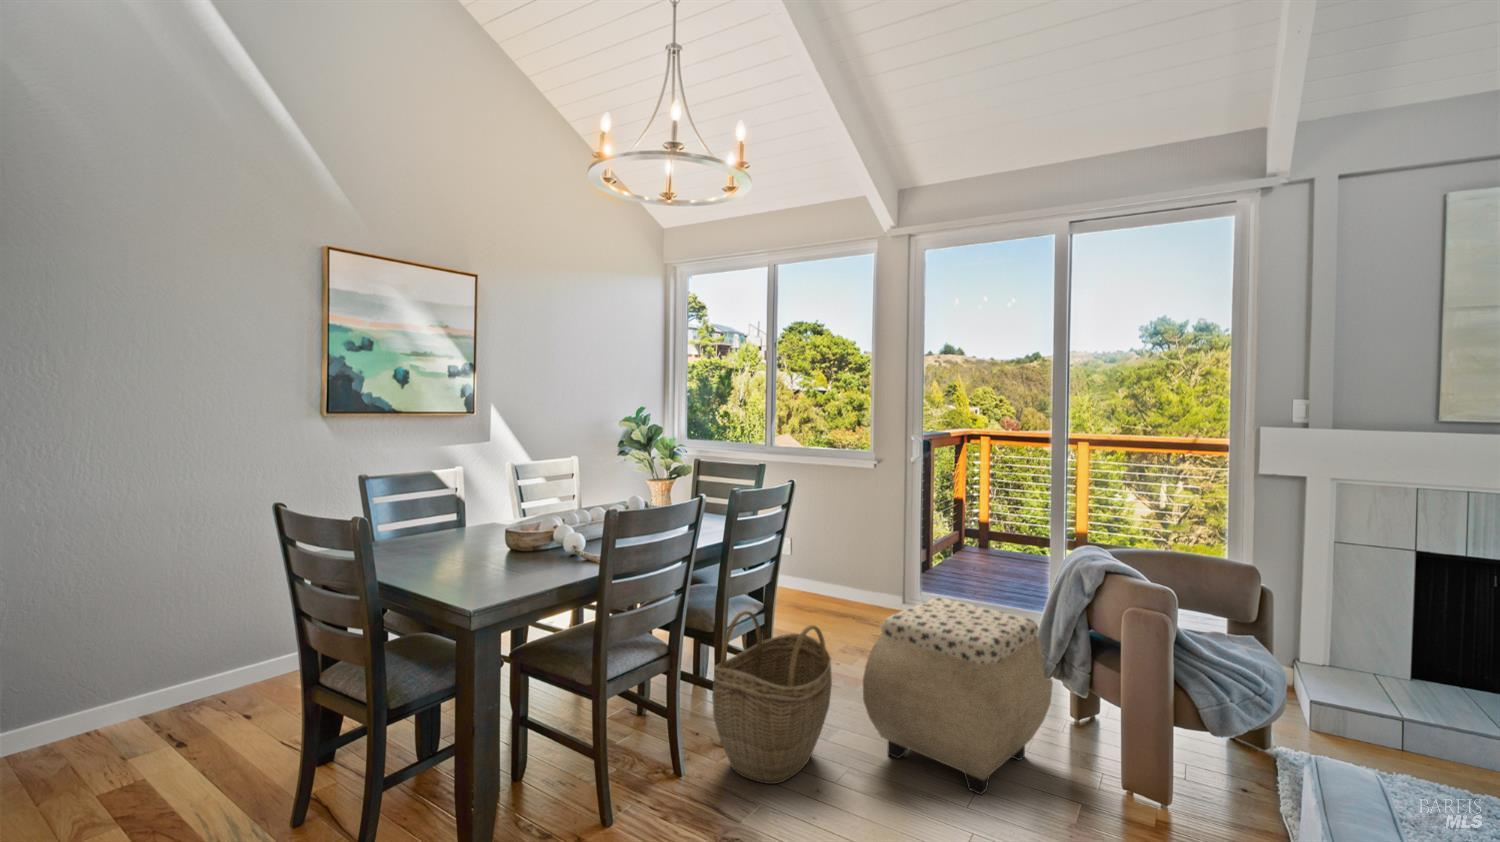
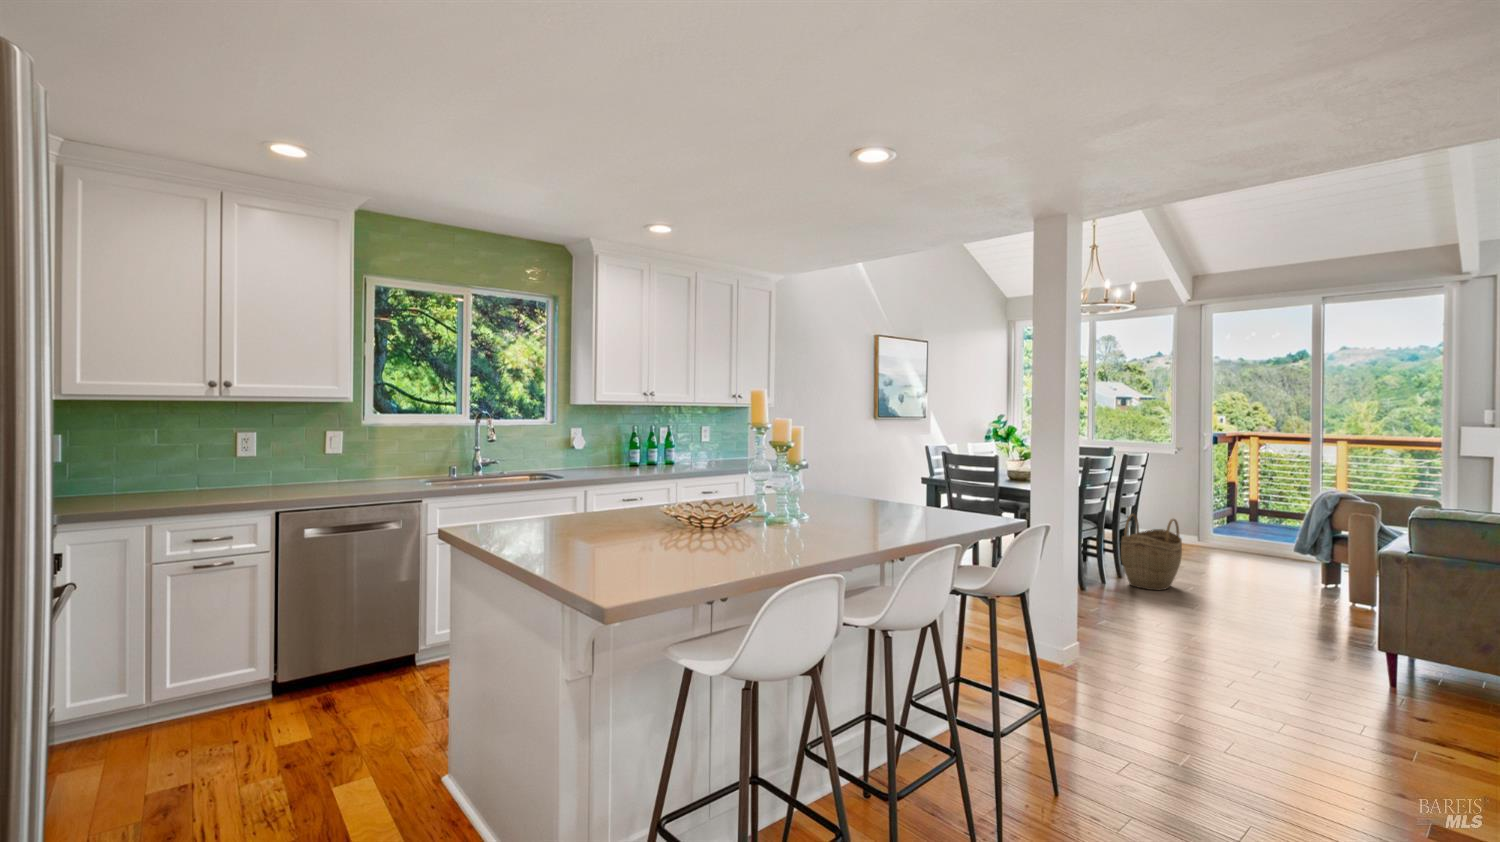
ottoman: present [863,597,1053,795] -> none [1199,515,1310,600]

